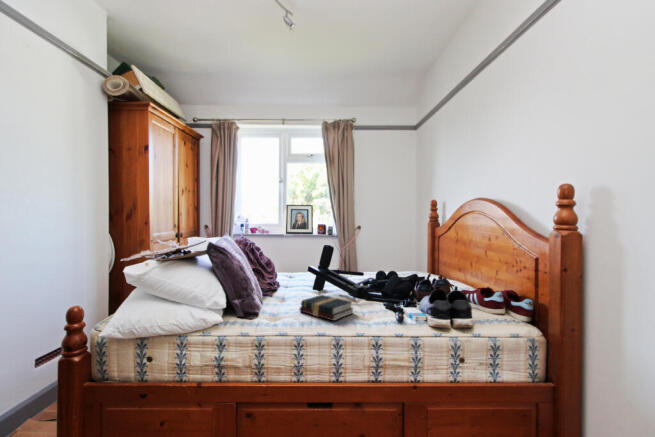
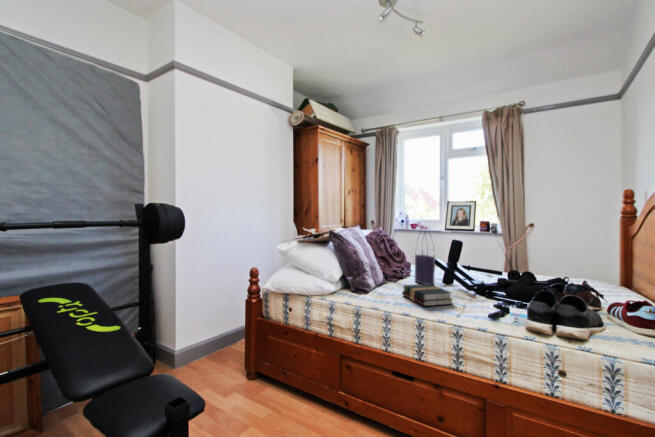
tote bag: none [294,238,318,295] -> present [415,233,435,285]

